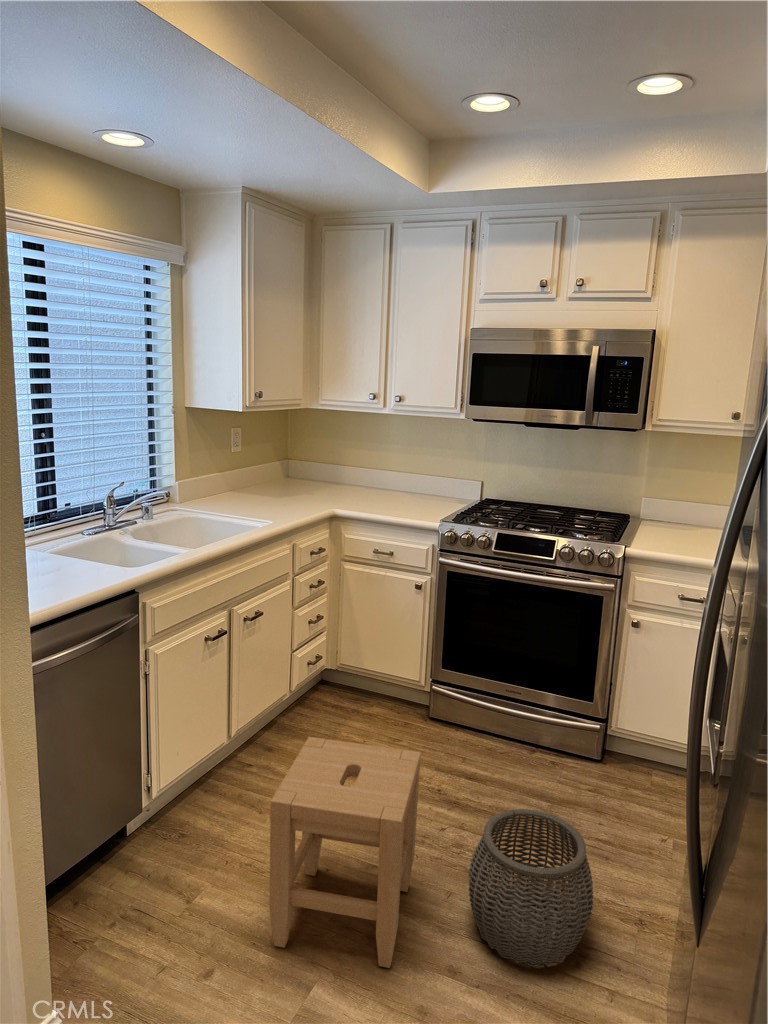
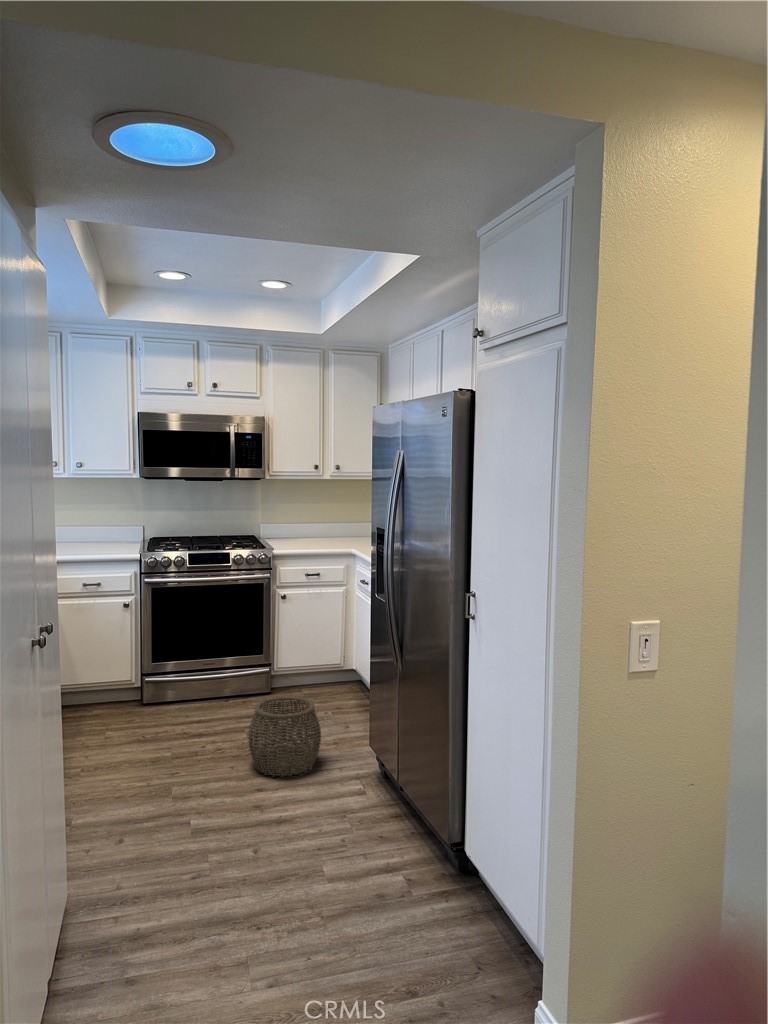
stool: present [270,737,421,968] -> none [130,678,230,818]

